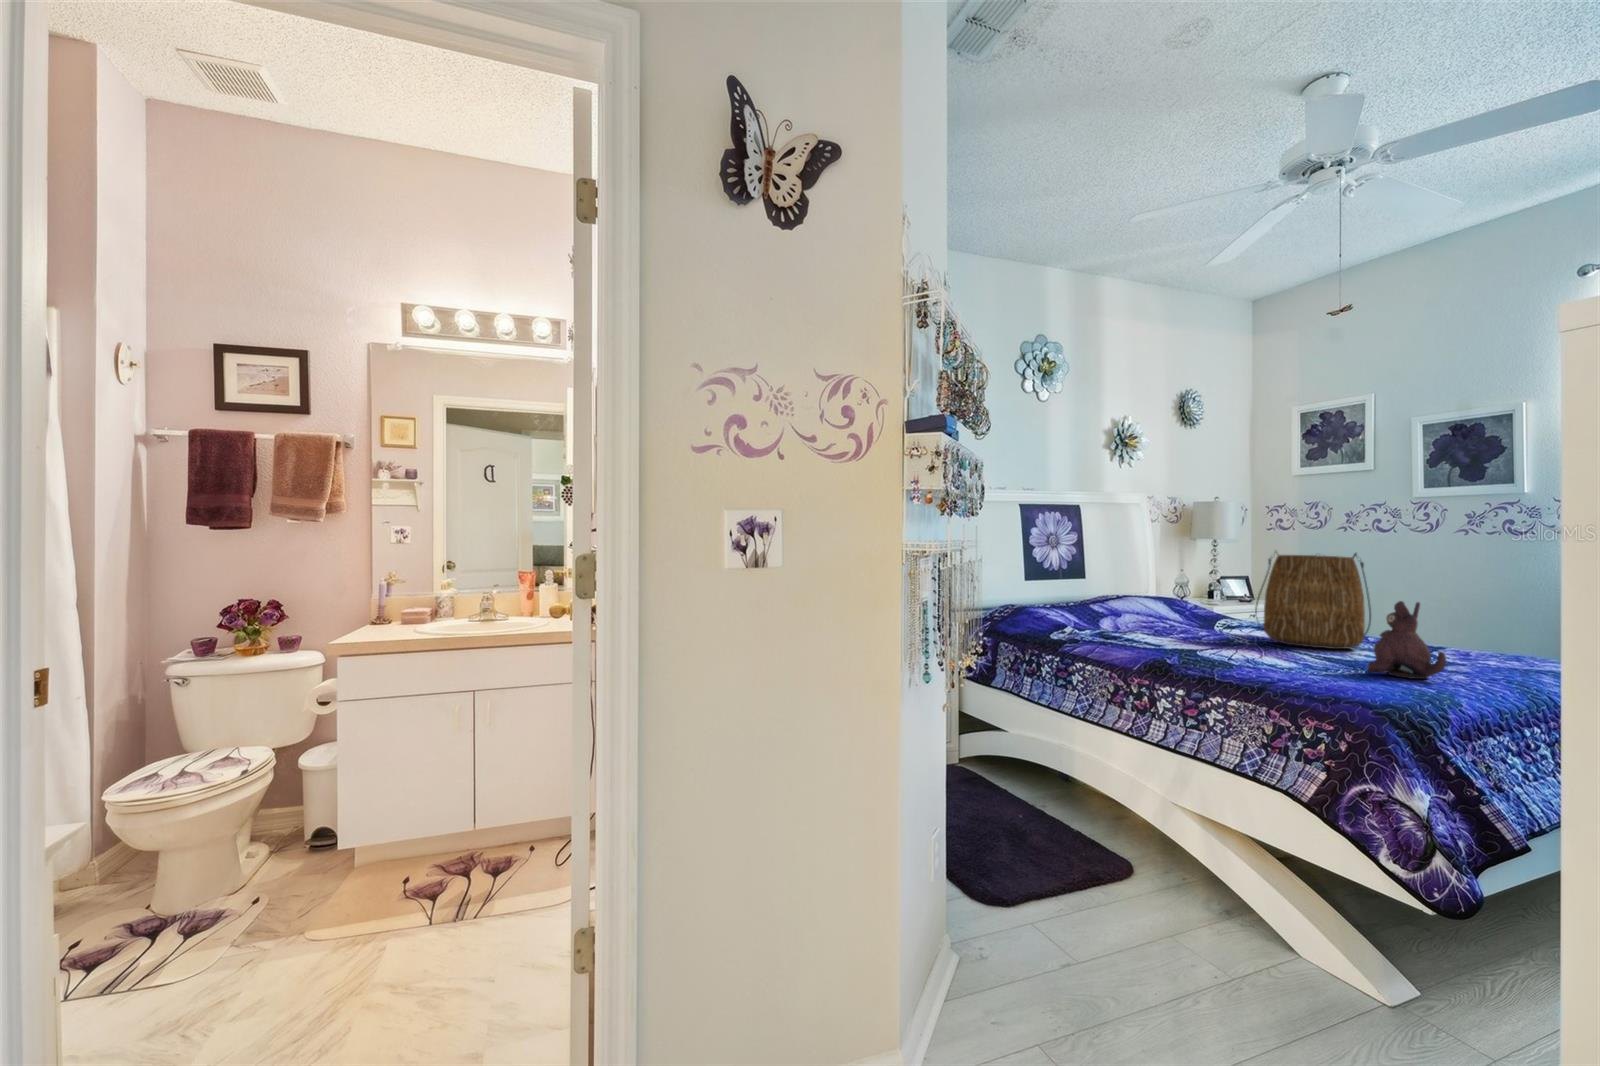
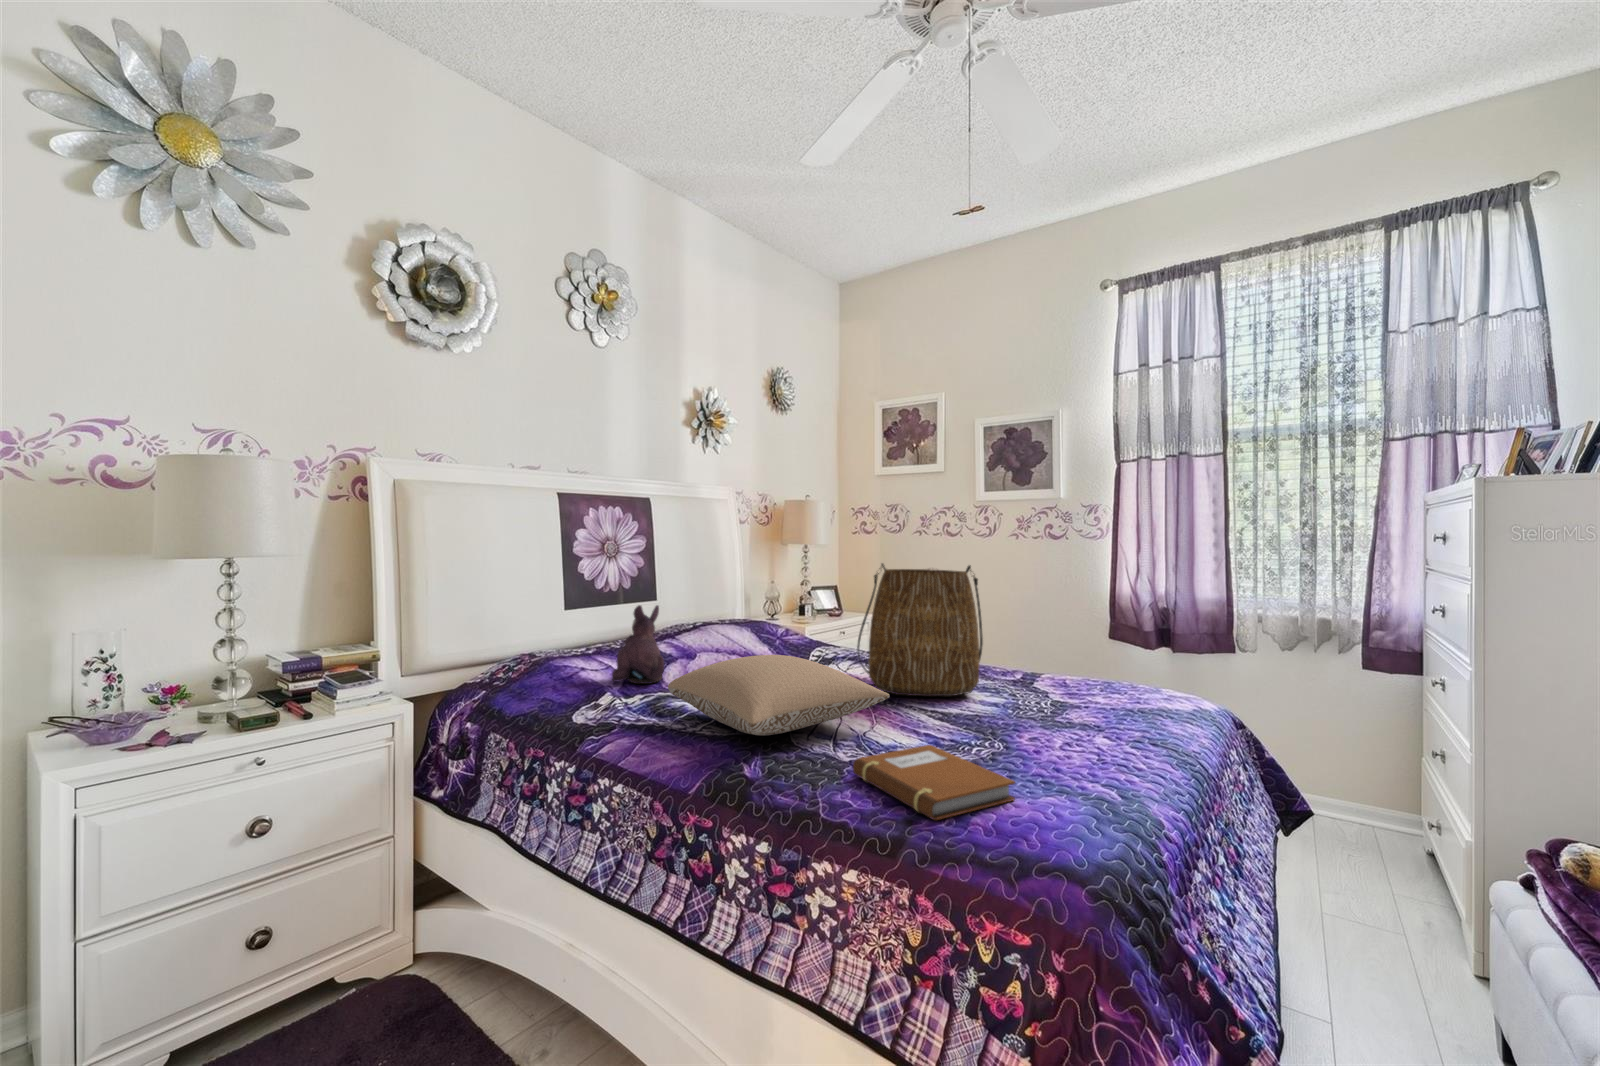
plush toy: present [1367,601,1446,679] -> present [612,605,664,684]
pillow: none [1113,606,1273,649] -> present [668,655,889,735]
notebook: none [1239,657,1350,684] -> present [853,745,1015,820]

